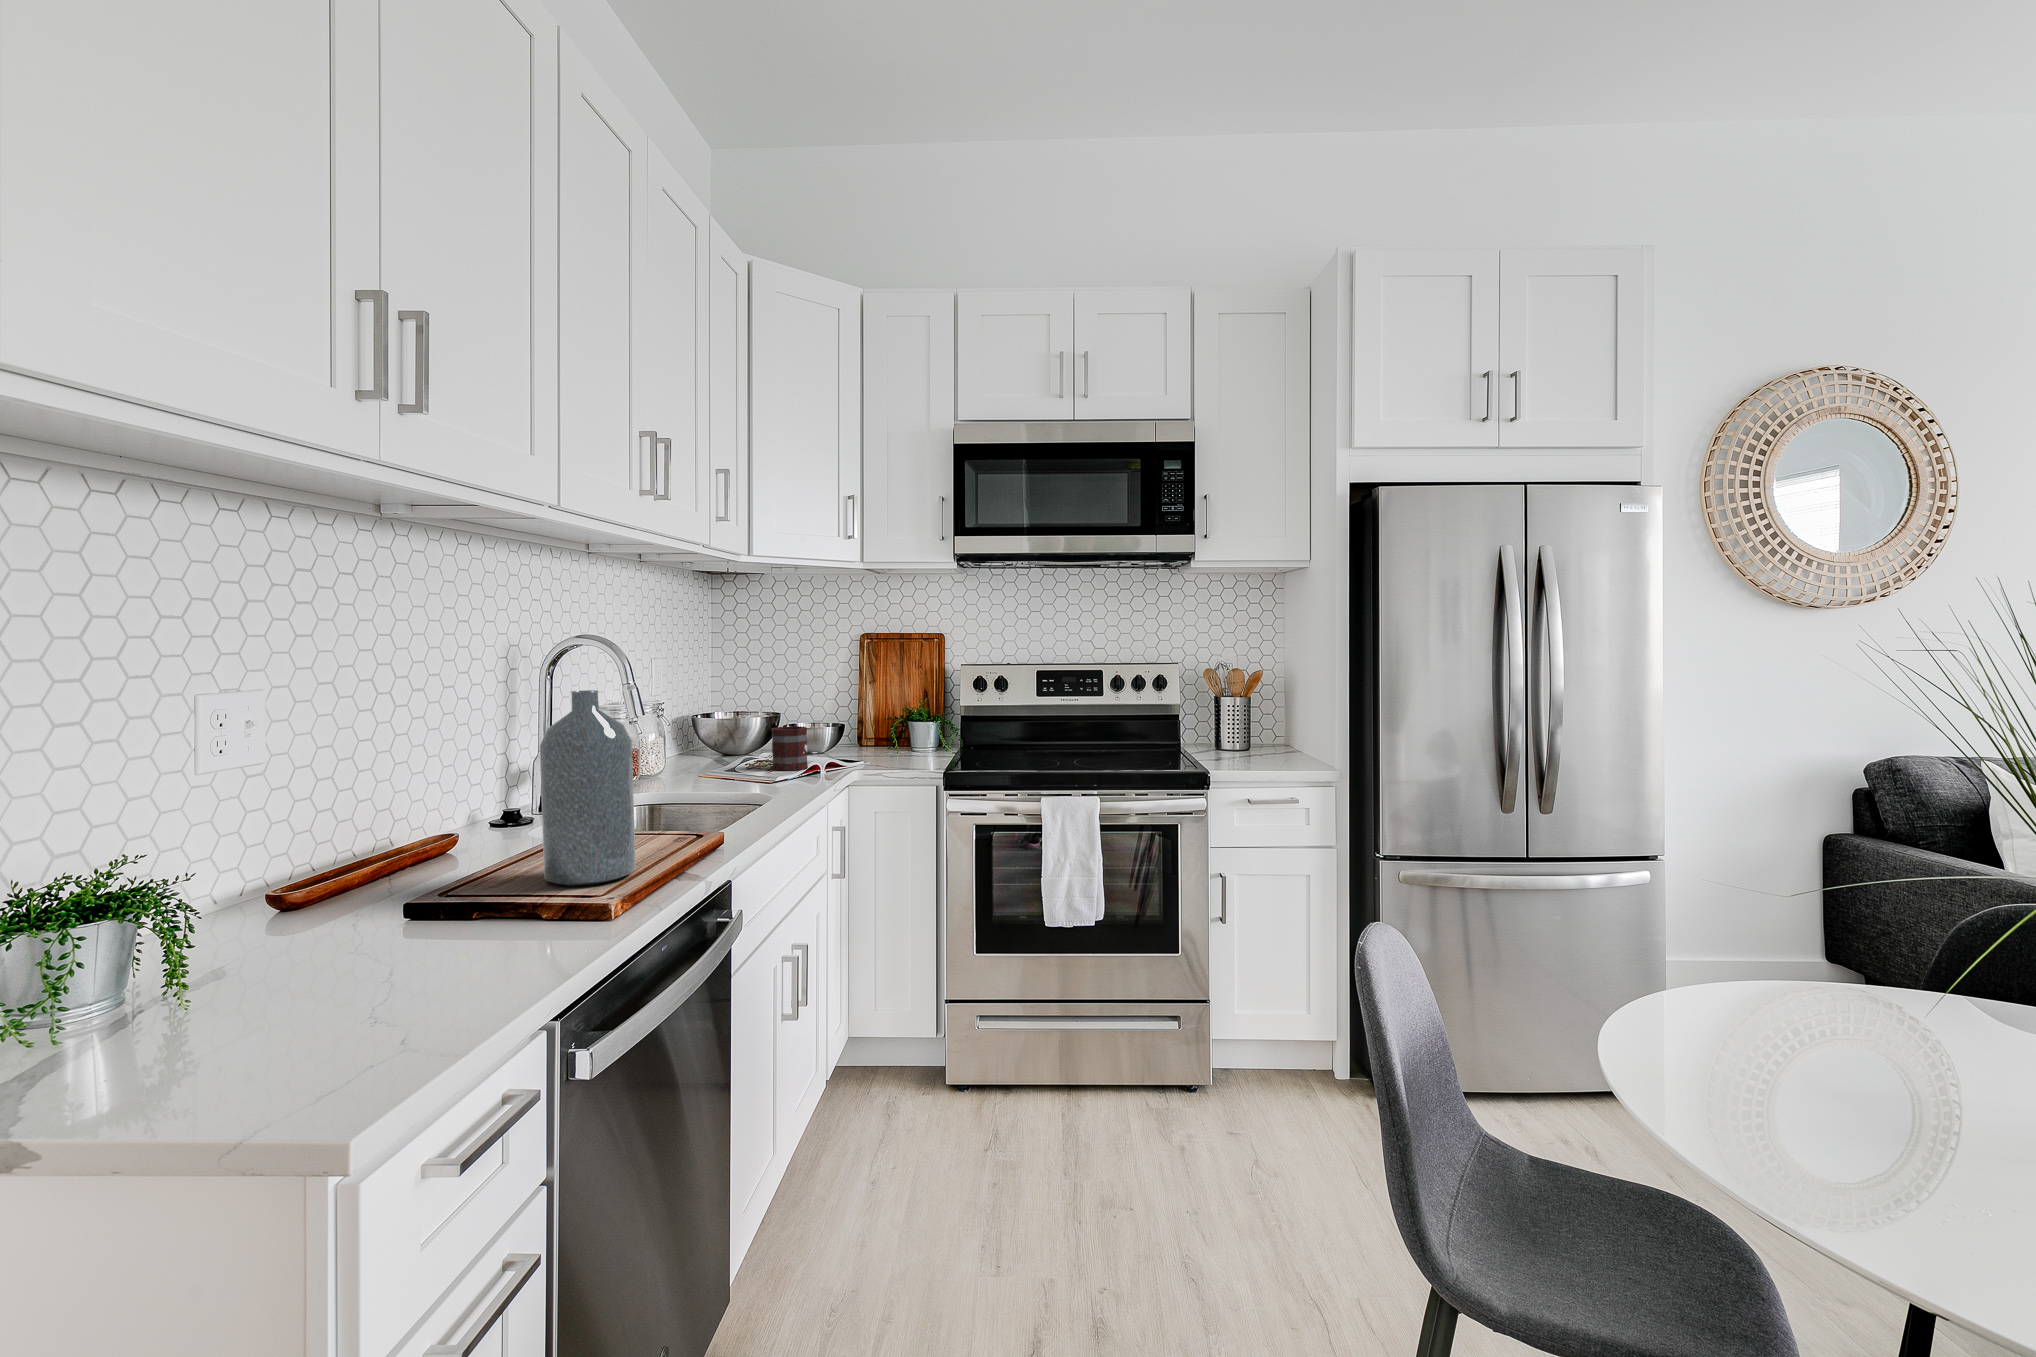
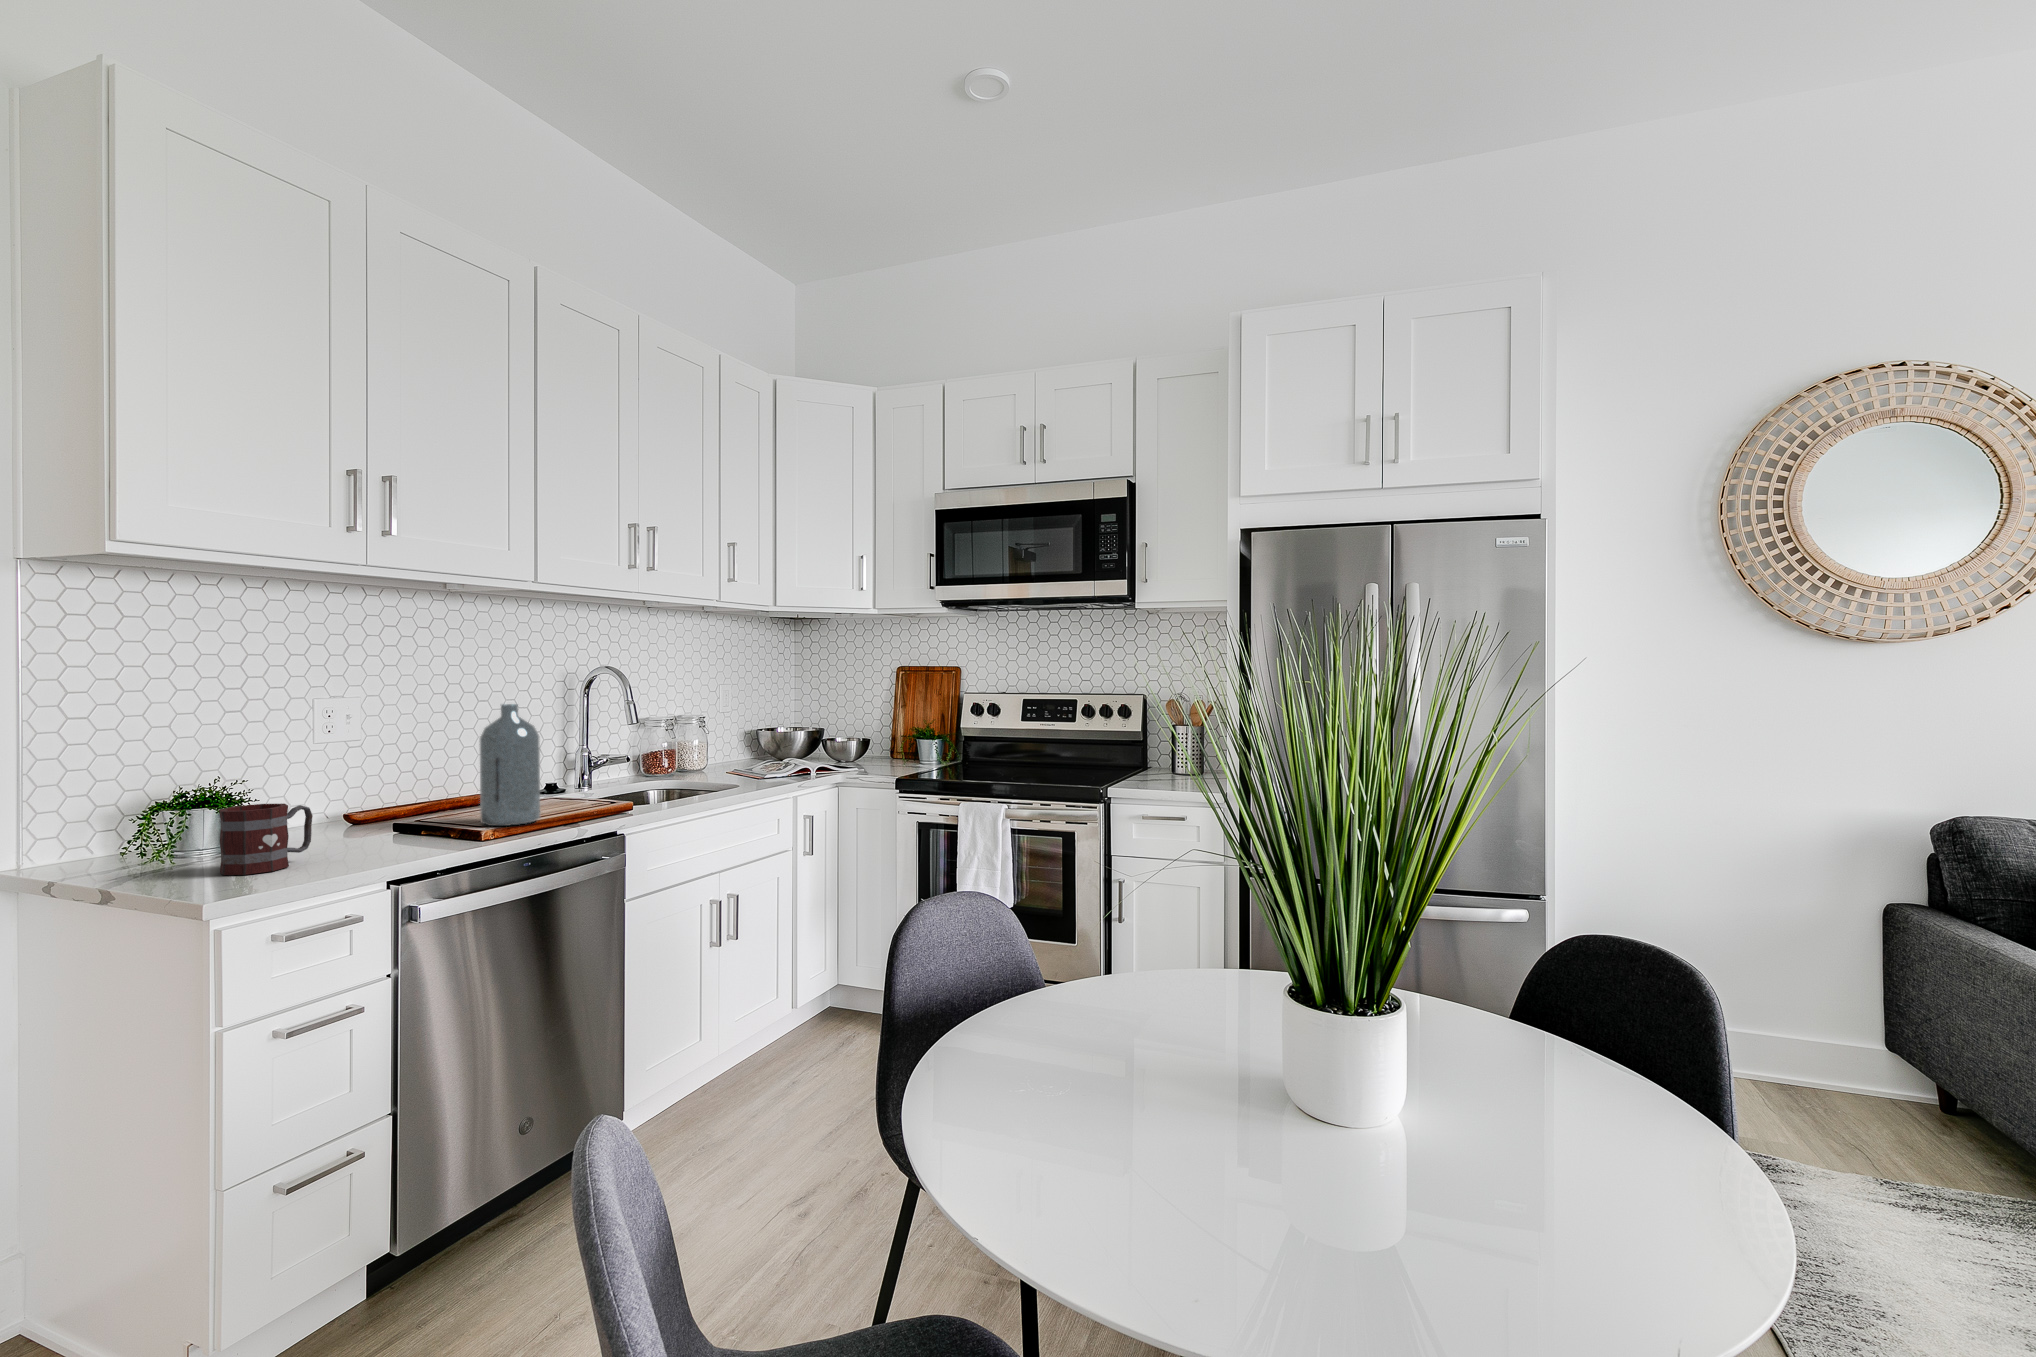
mug: present [771,726,808,771] -> present [219,804,313,875]

